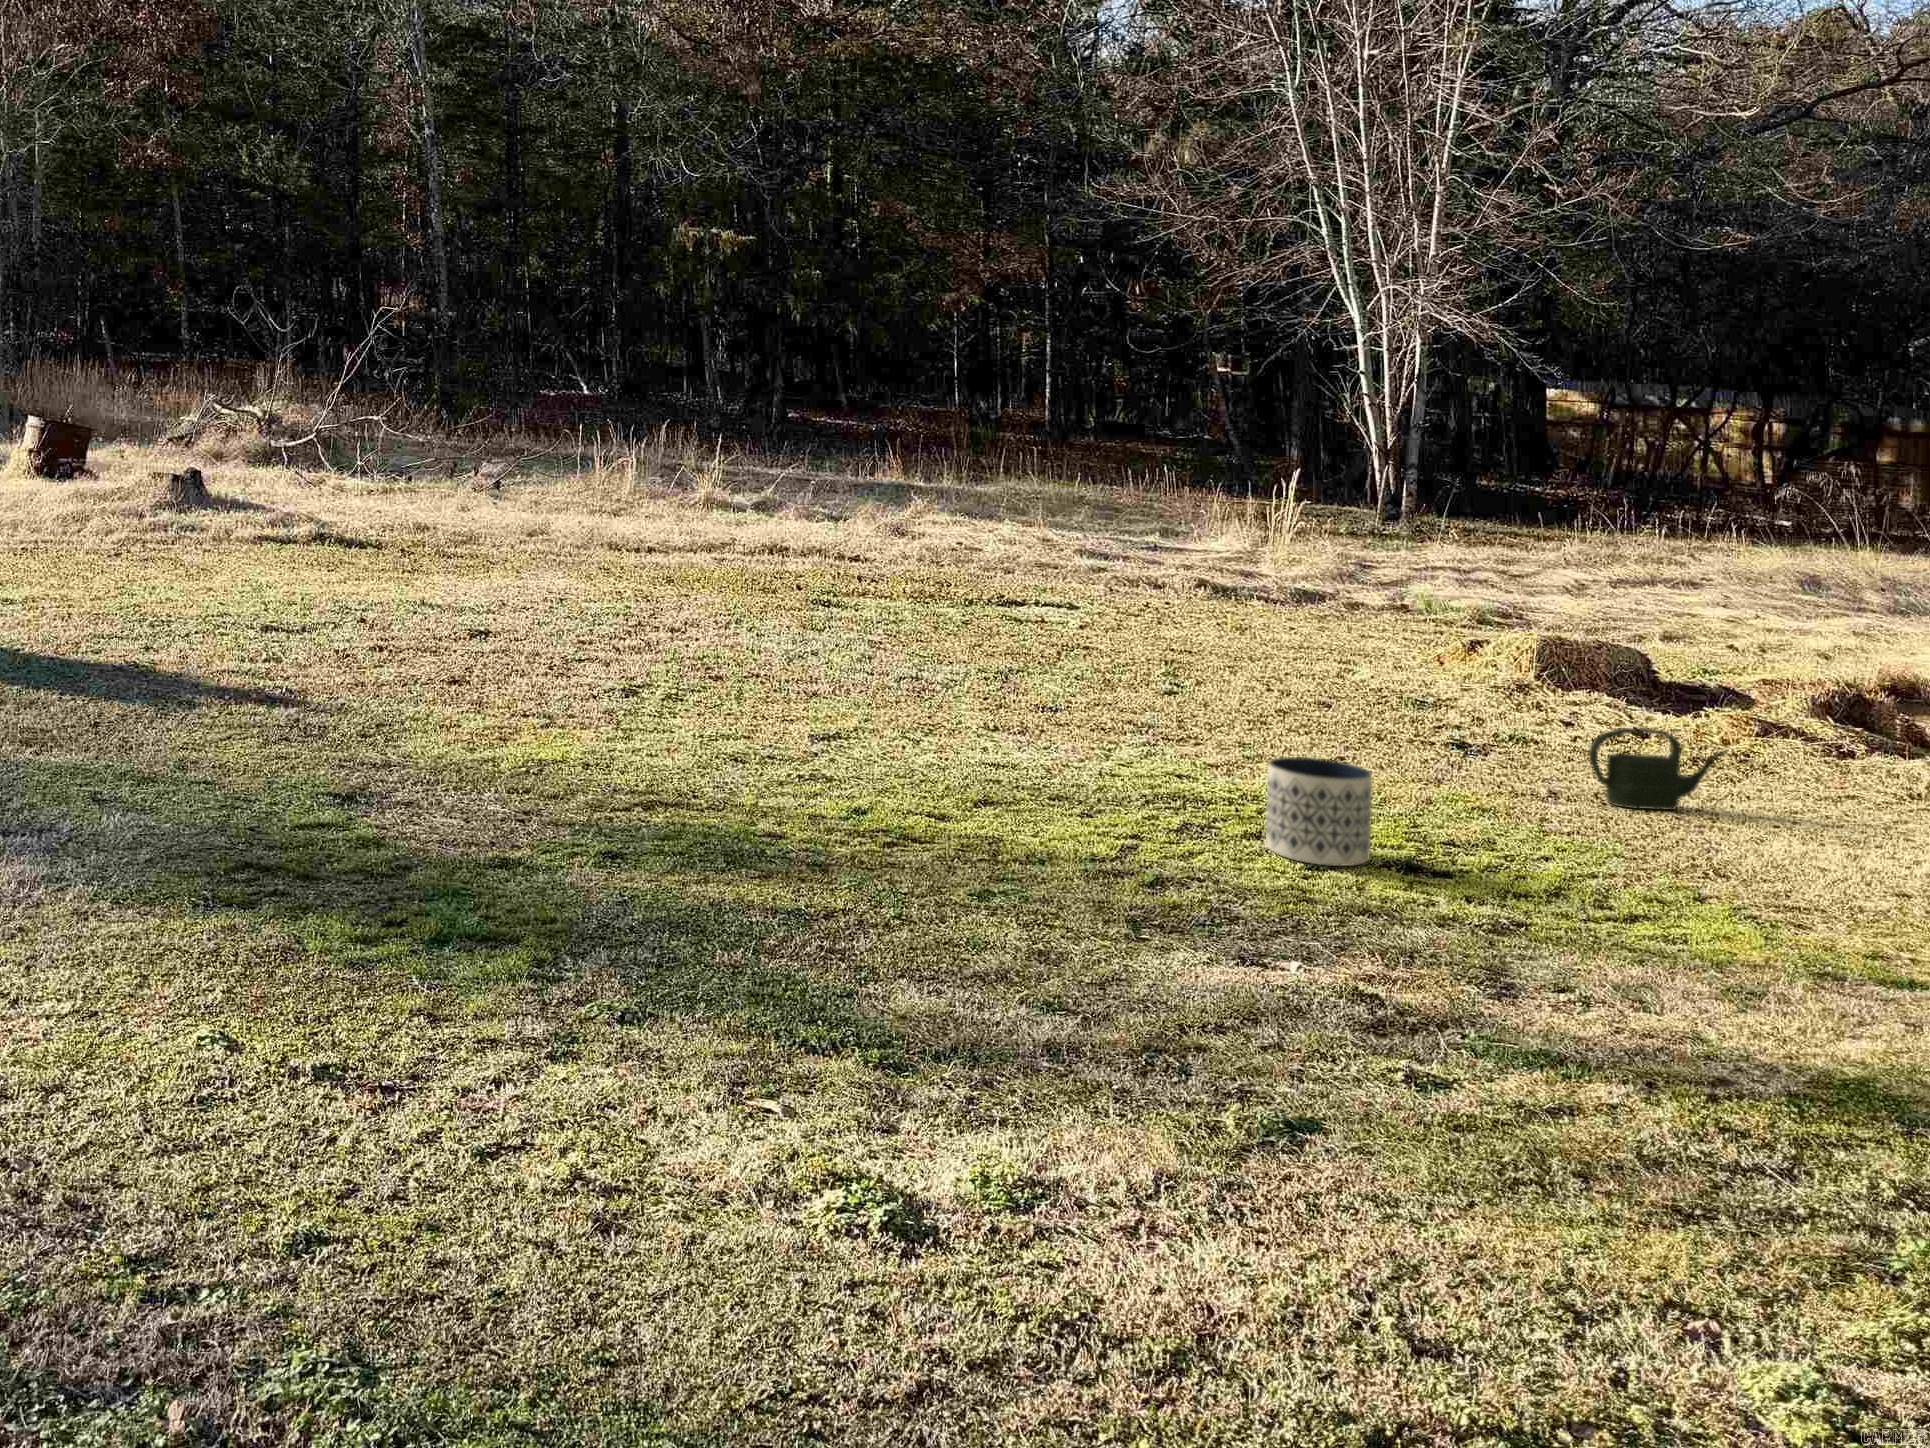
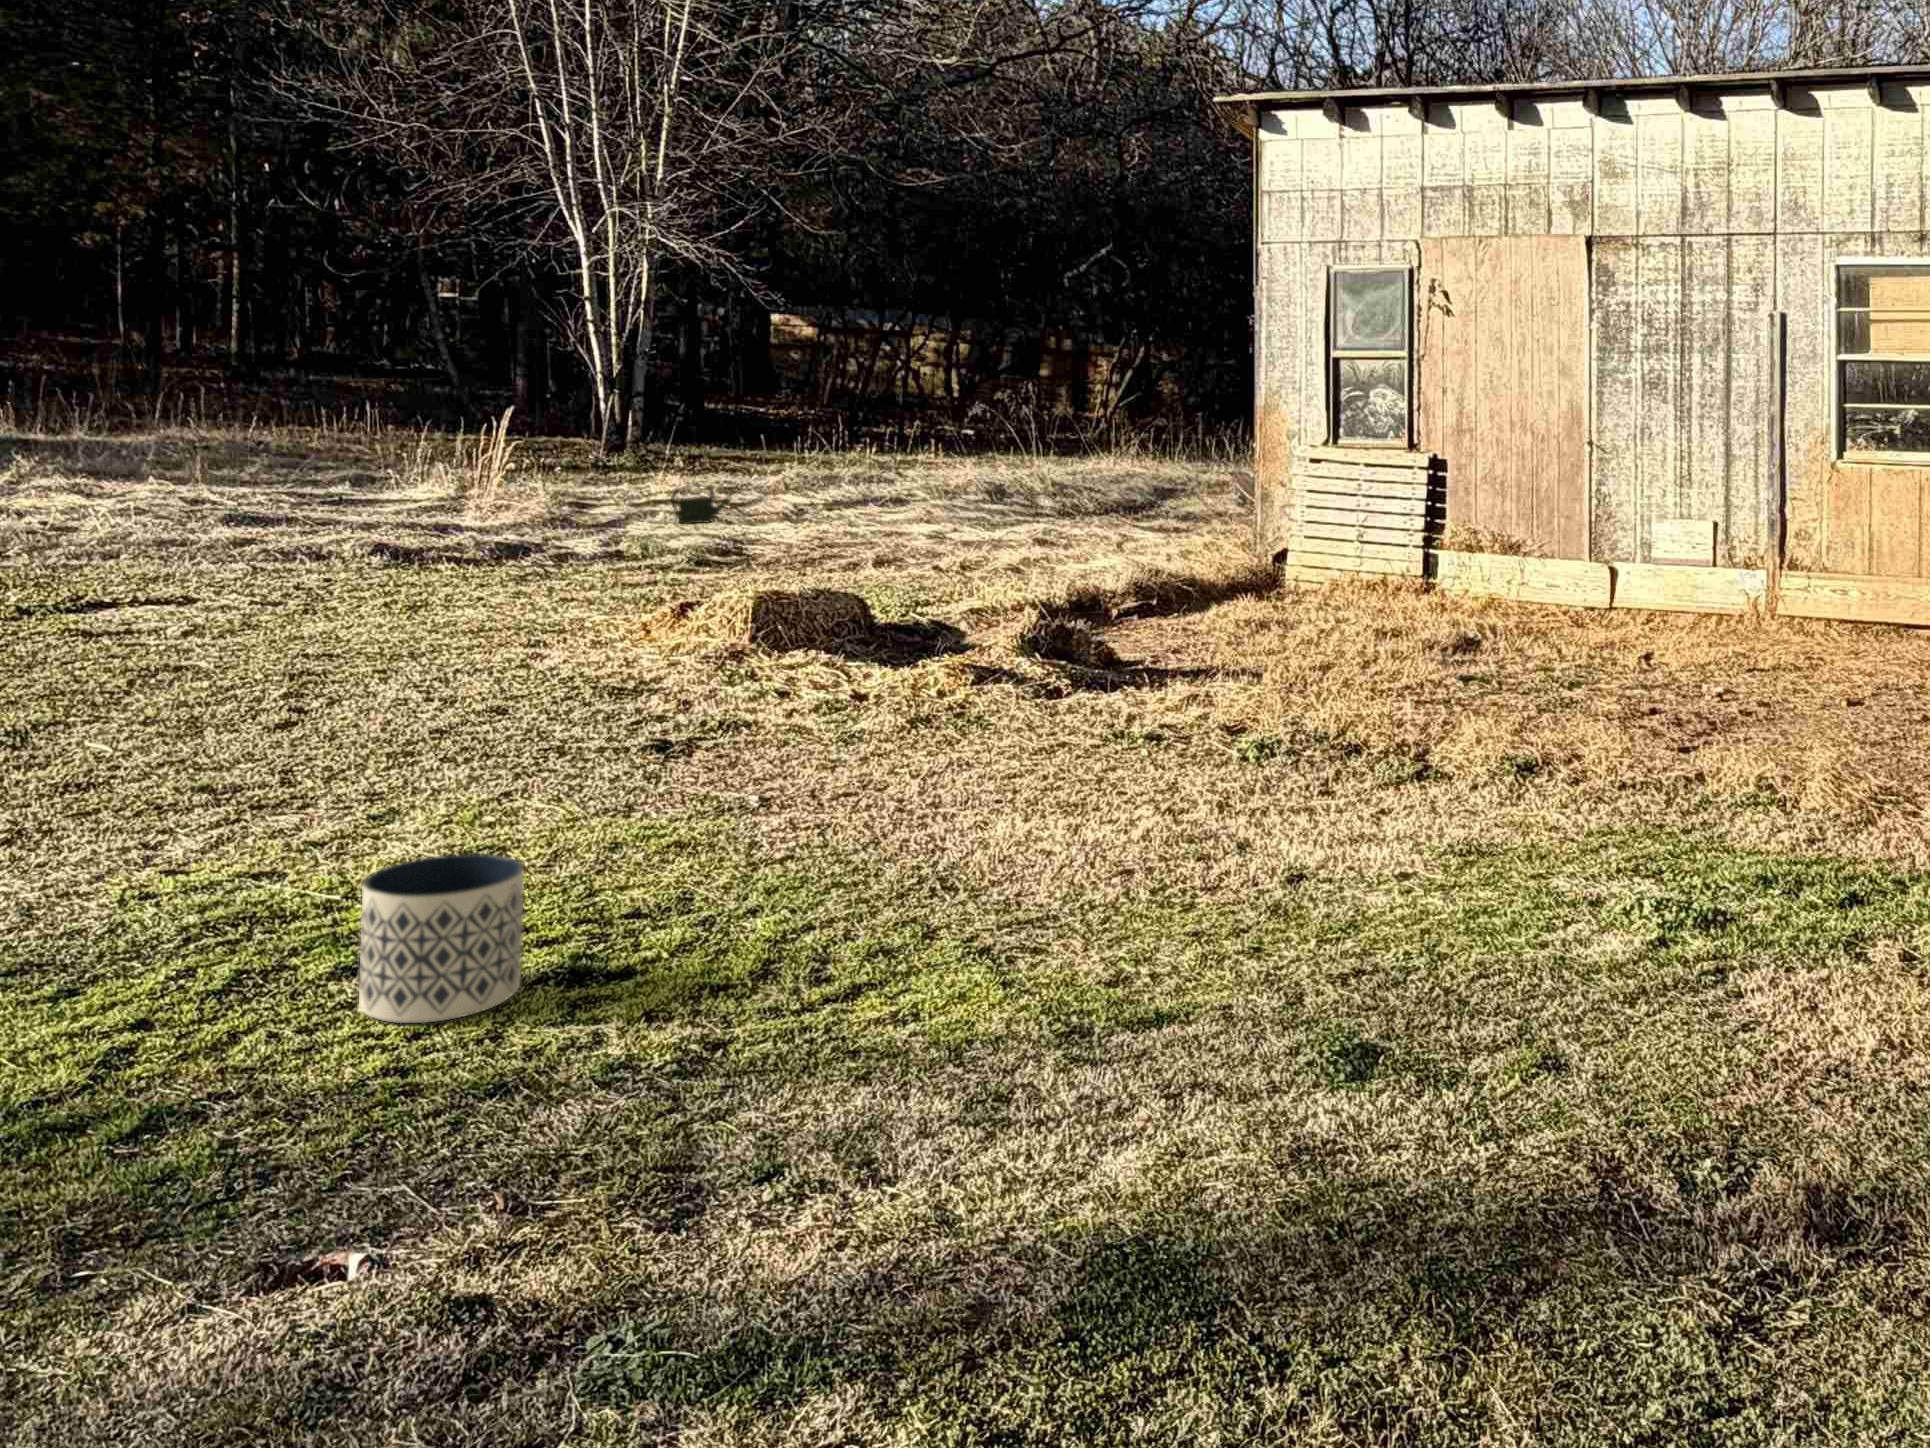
watering can: present [1589,728,1725,810] -> present [671,485,731,524]

